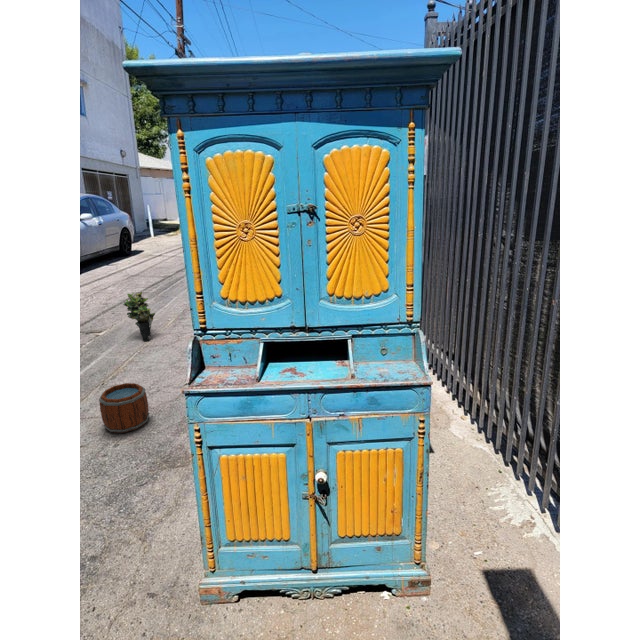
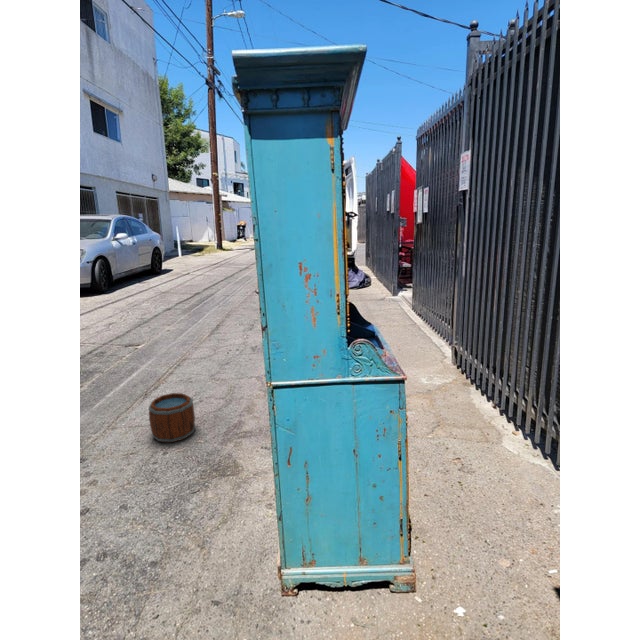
potted plant: present [123,292,155,341] -> none [163,306,194,356]

